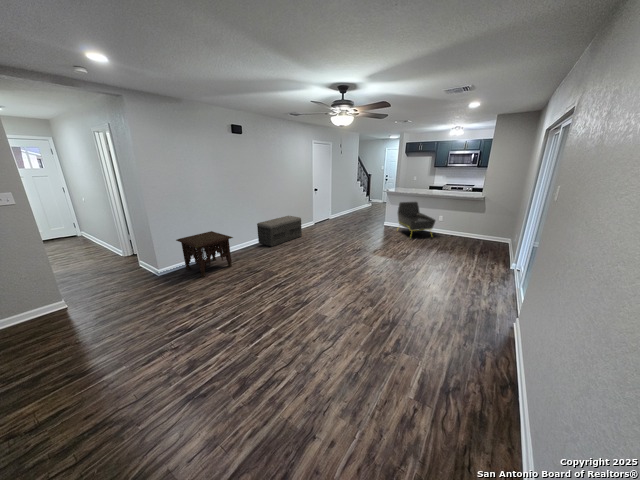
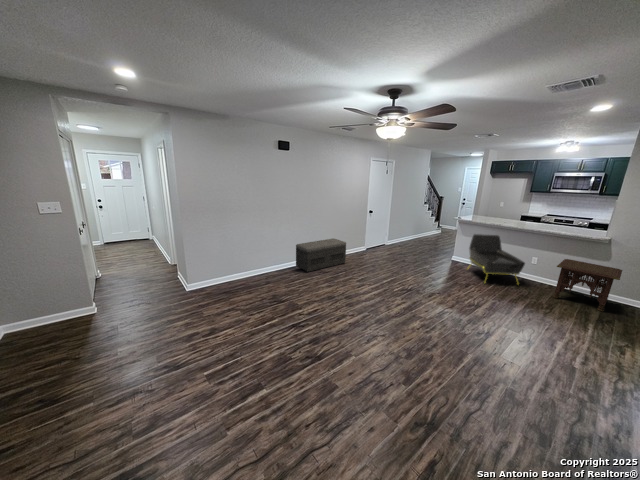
side table: present [176,231,233,277] -> present [553,259,622,311]

